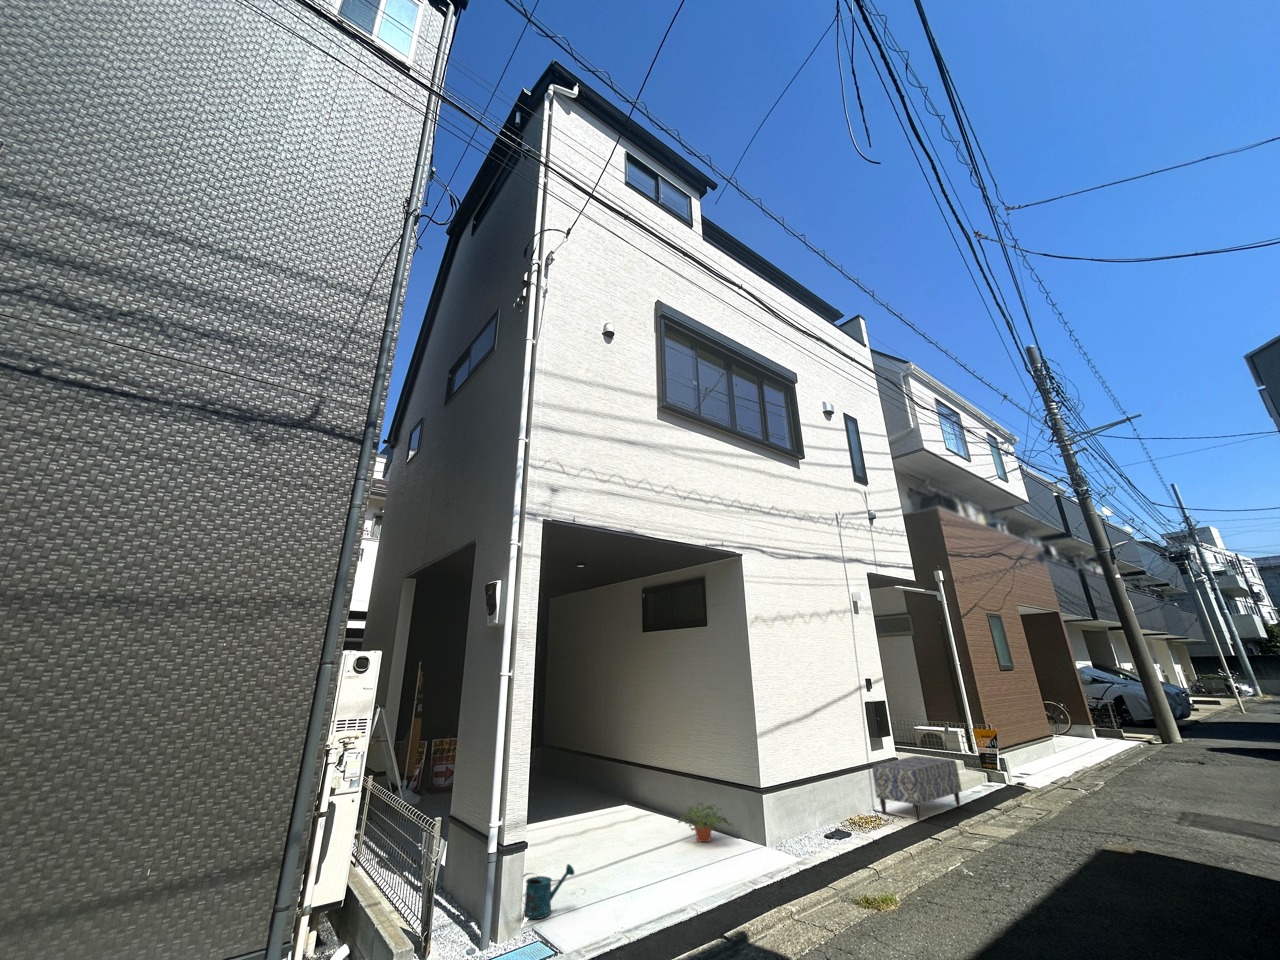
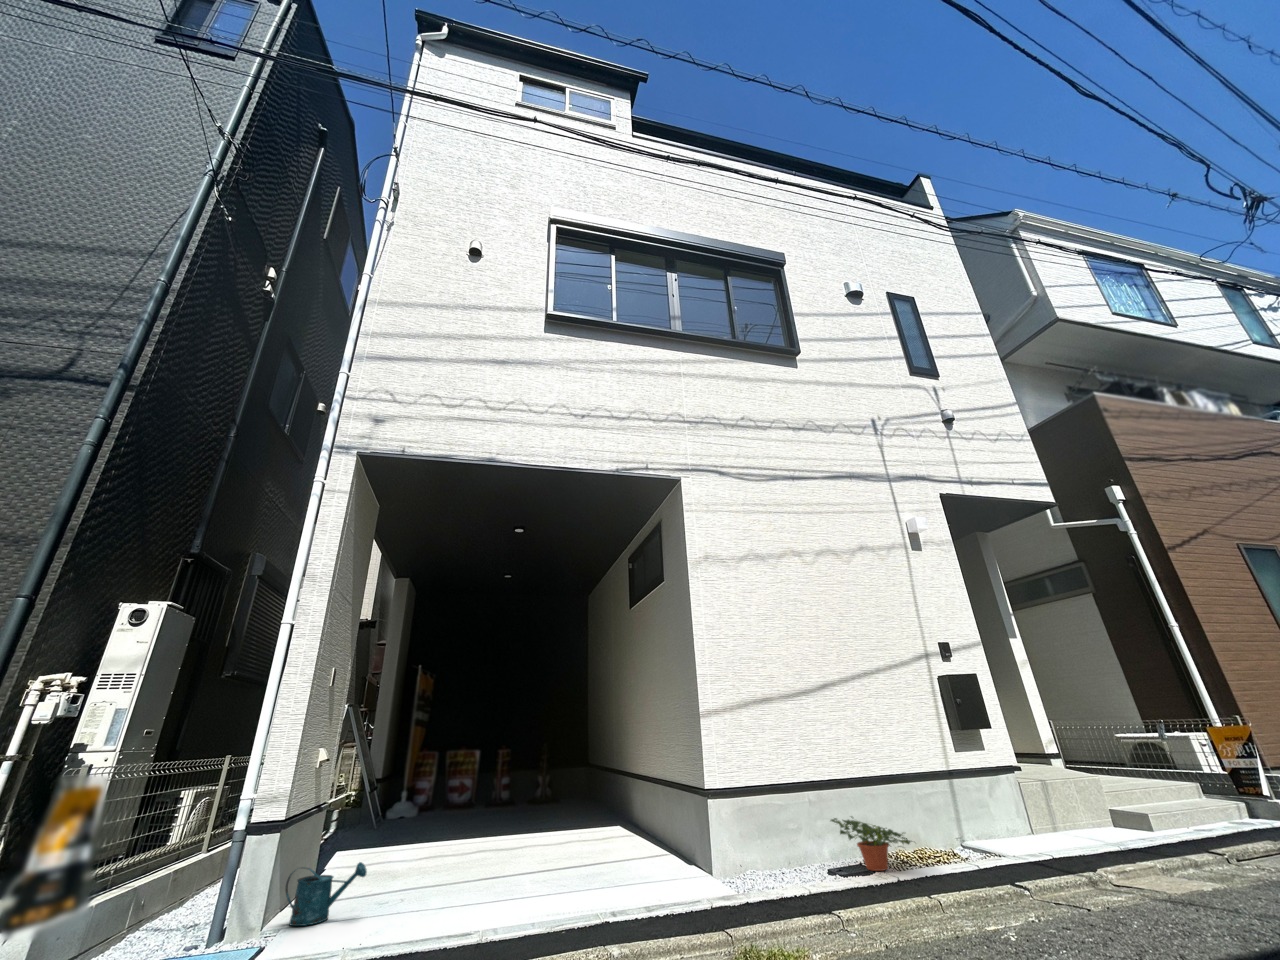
bench: present [872,756,962,821] -> none [950,763,1138,860]
potted plant: present [678,803,731,842] -> present [831,817,912,871]

